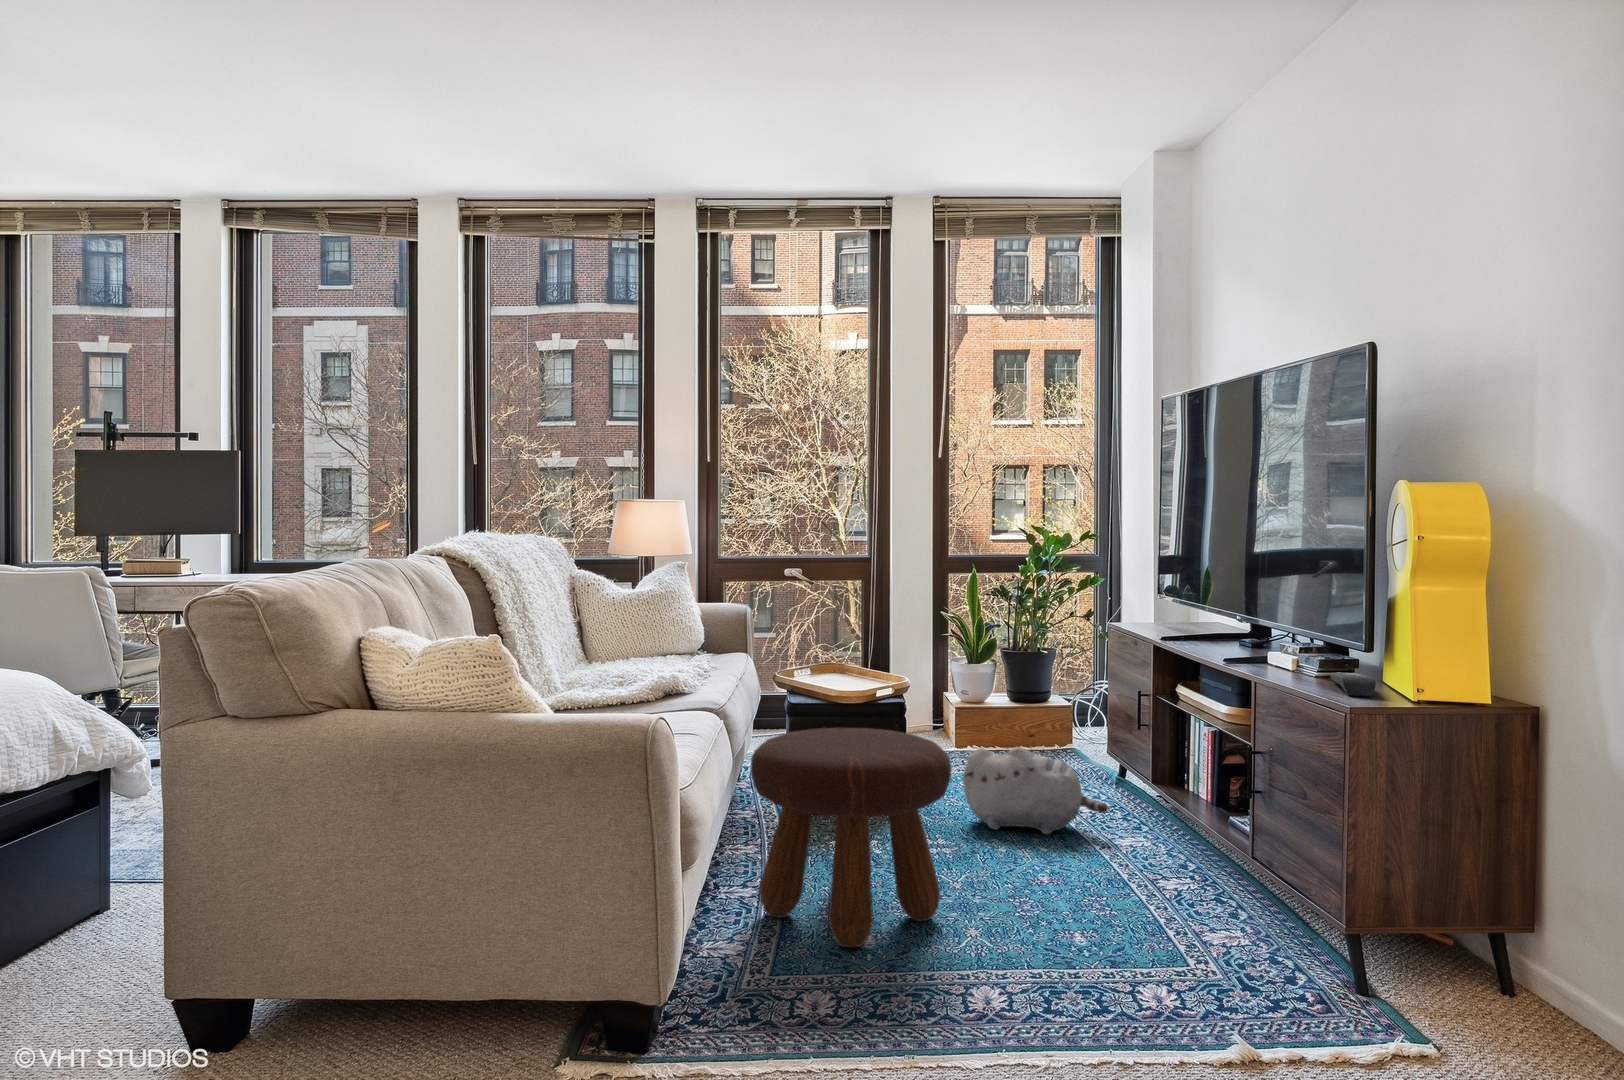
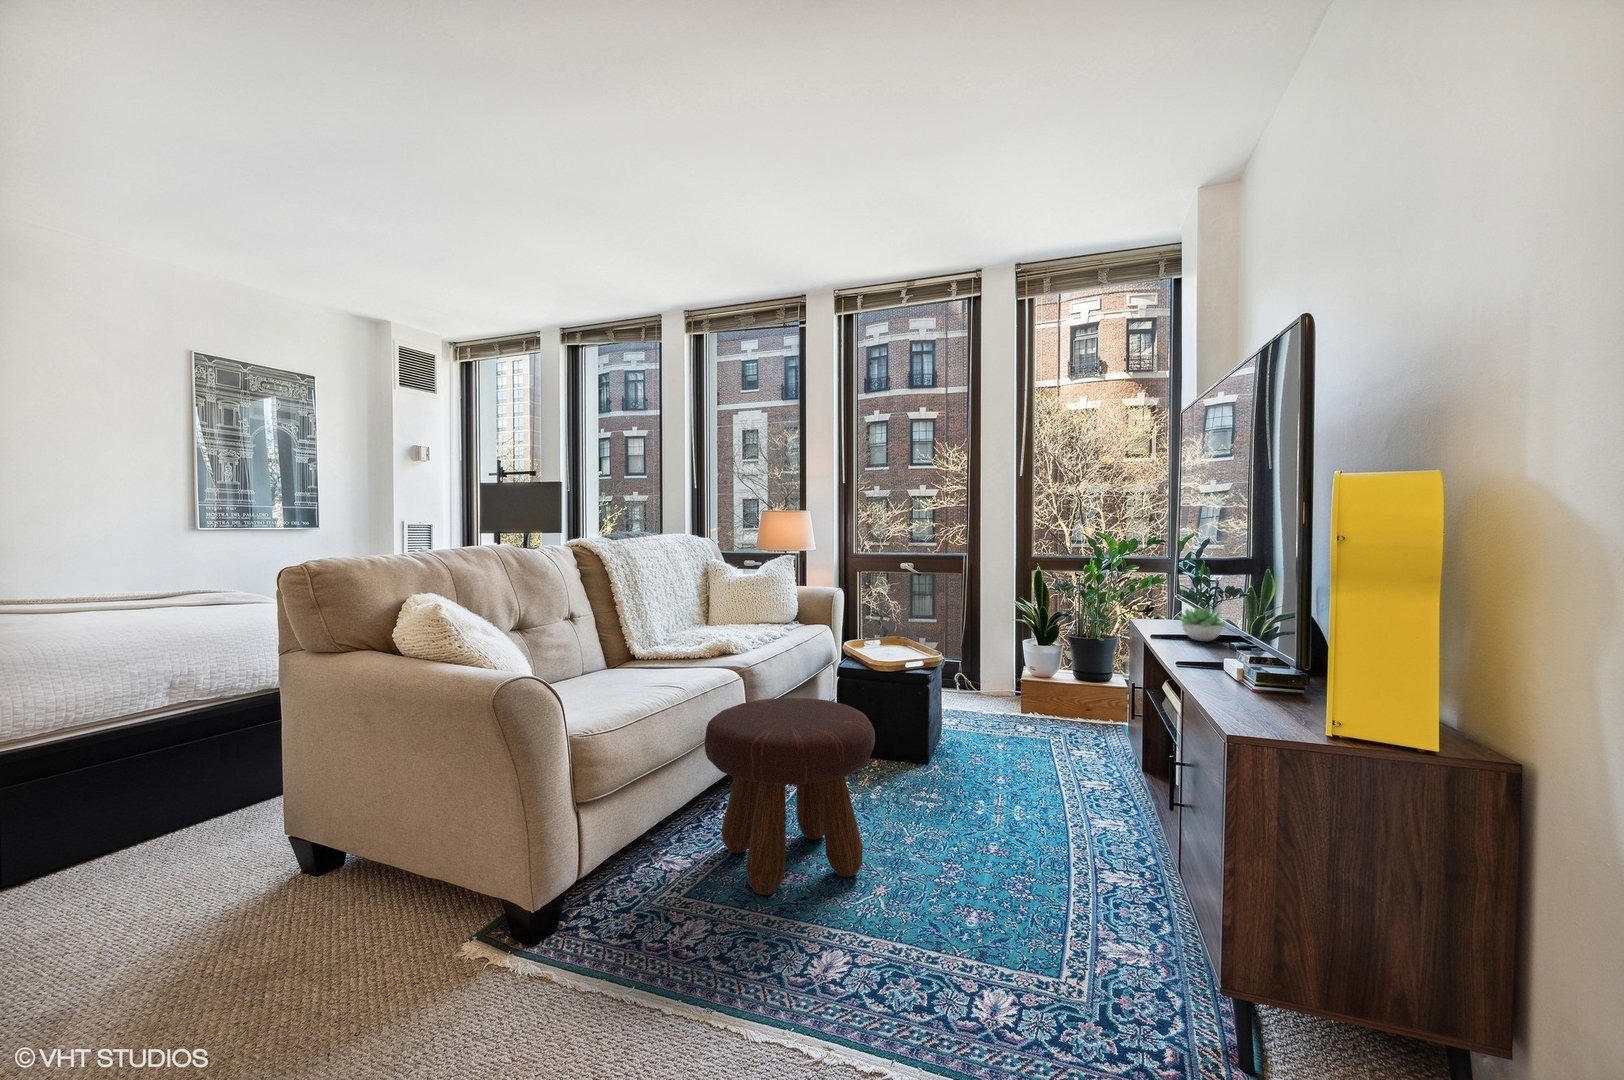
succulent plant: none [1193,609,1246,643] -> present [1178,608,1225,641]
remote control: present [1330,672,1376,696] -> none [1238,688,1289,724]
plush toy: present [963,747,1108,834] -> none [961,719,1085,802]

